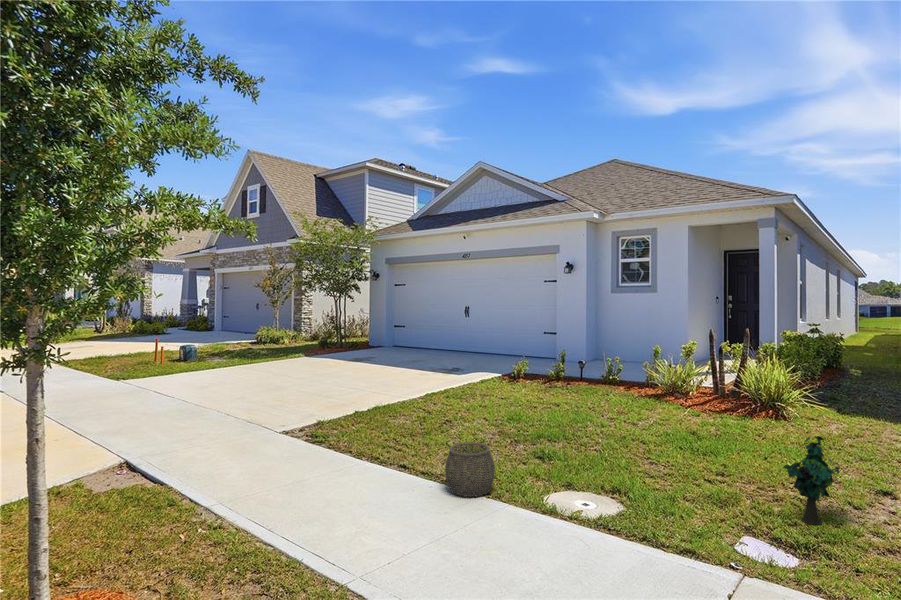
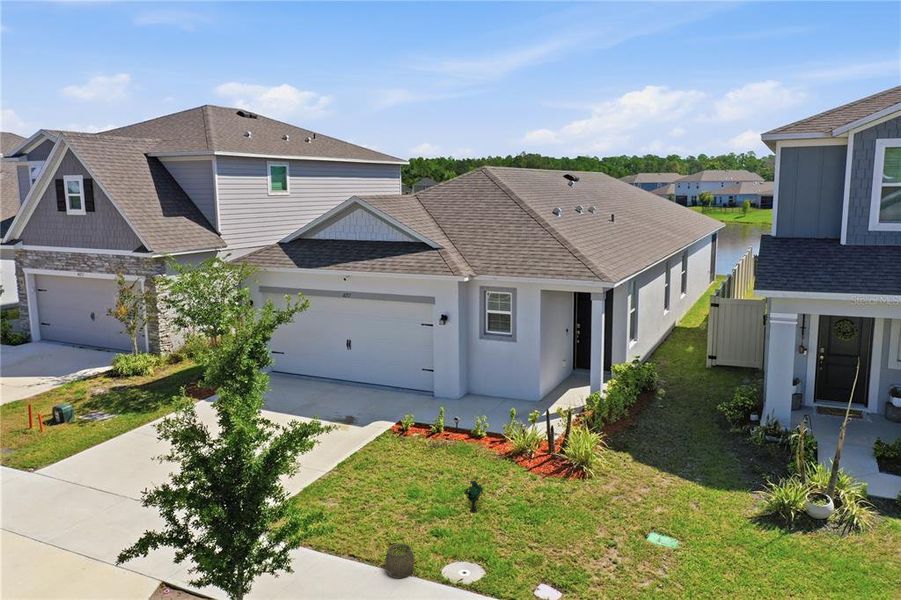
decorative plant: present [783,436,840,525] -> present [464,477,483,513]

